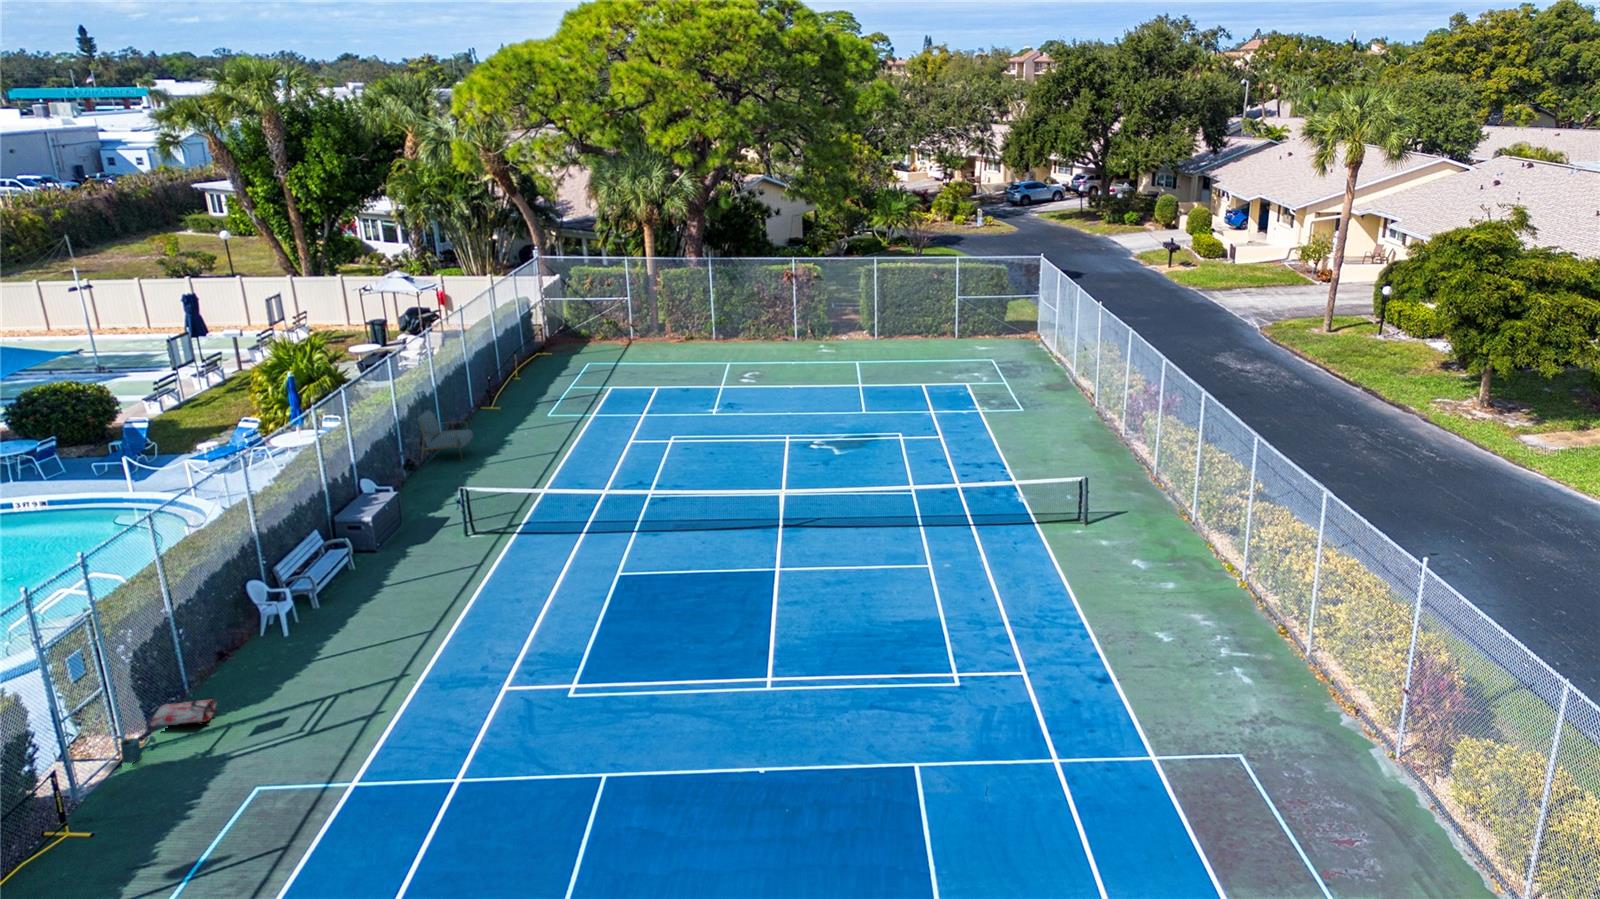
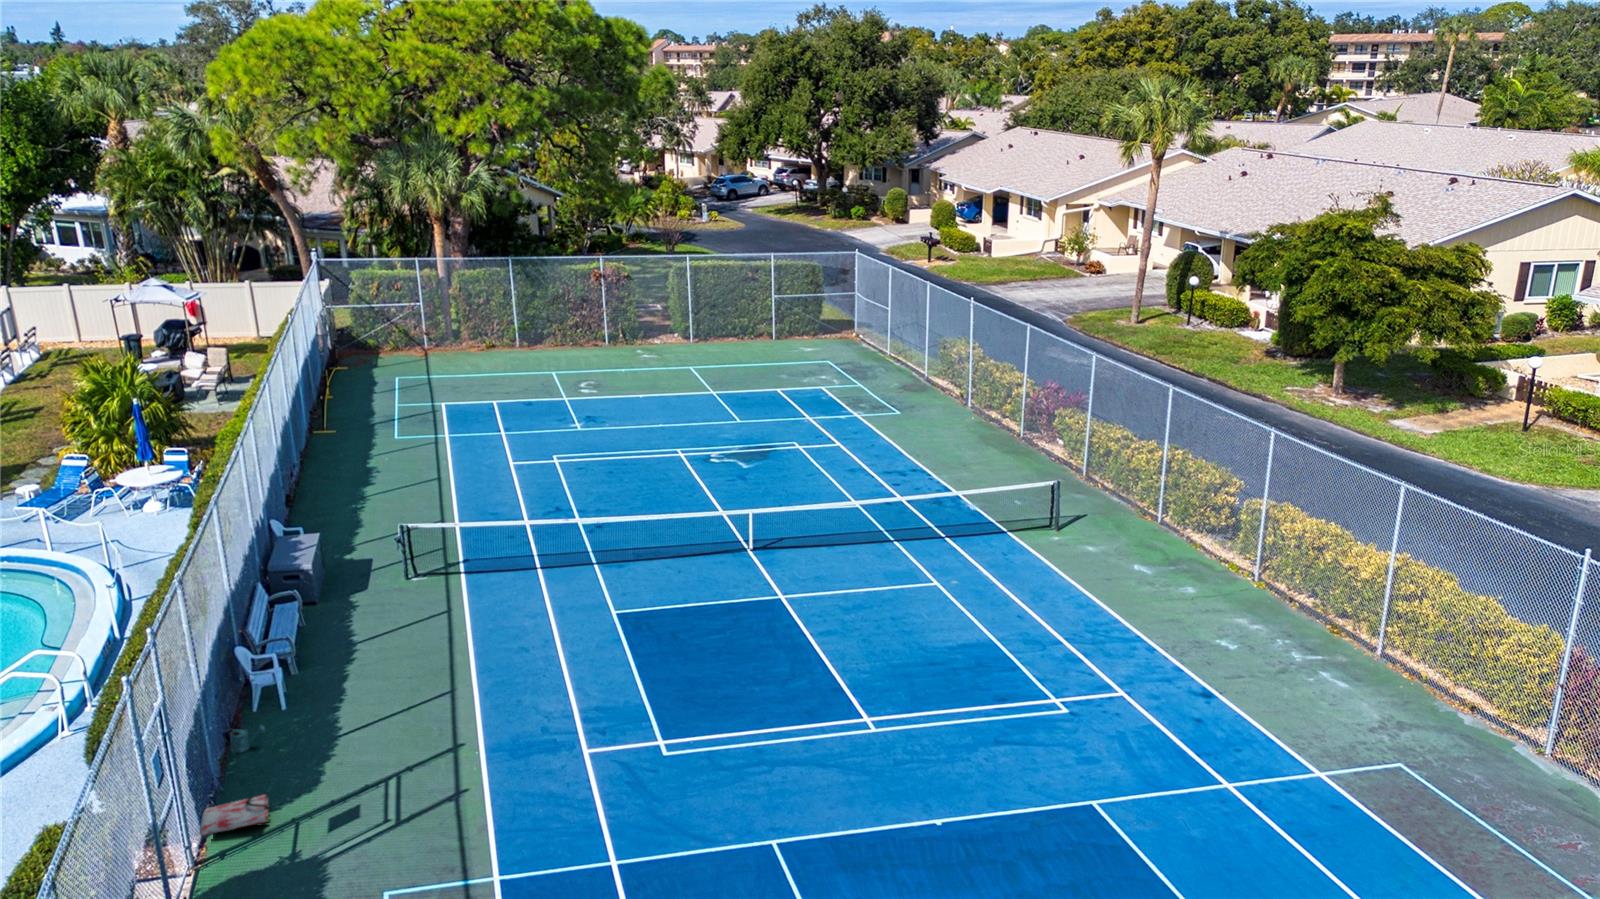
chair: present [418,410,473,454] -> none [288,440,346,497]
watering can: present [115,736,156,763] -> present [229,725,265,753]

